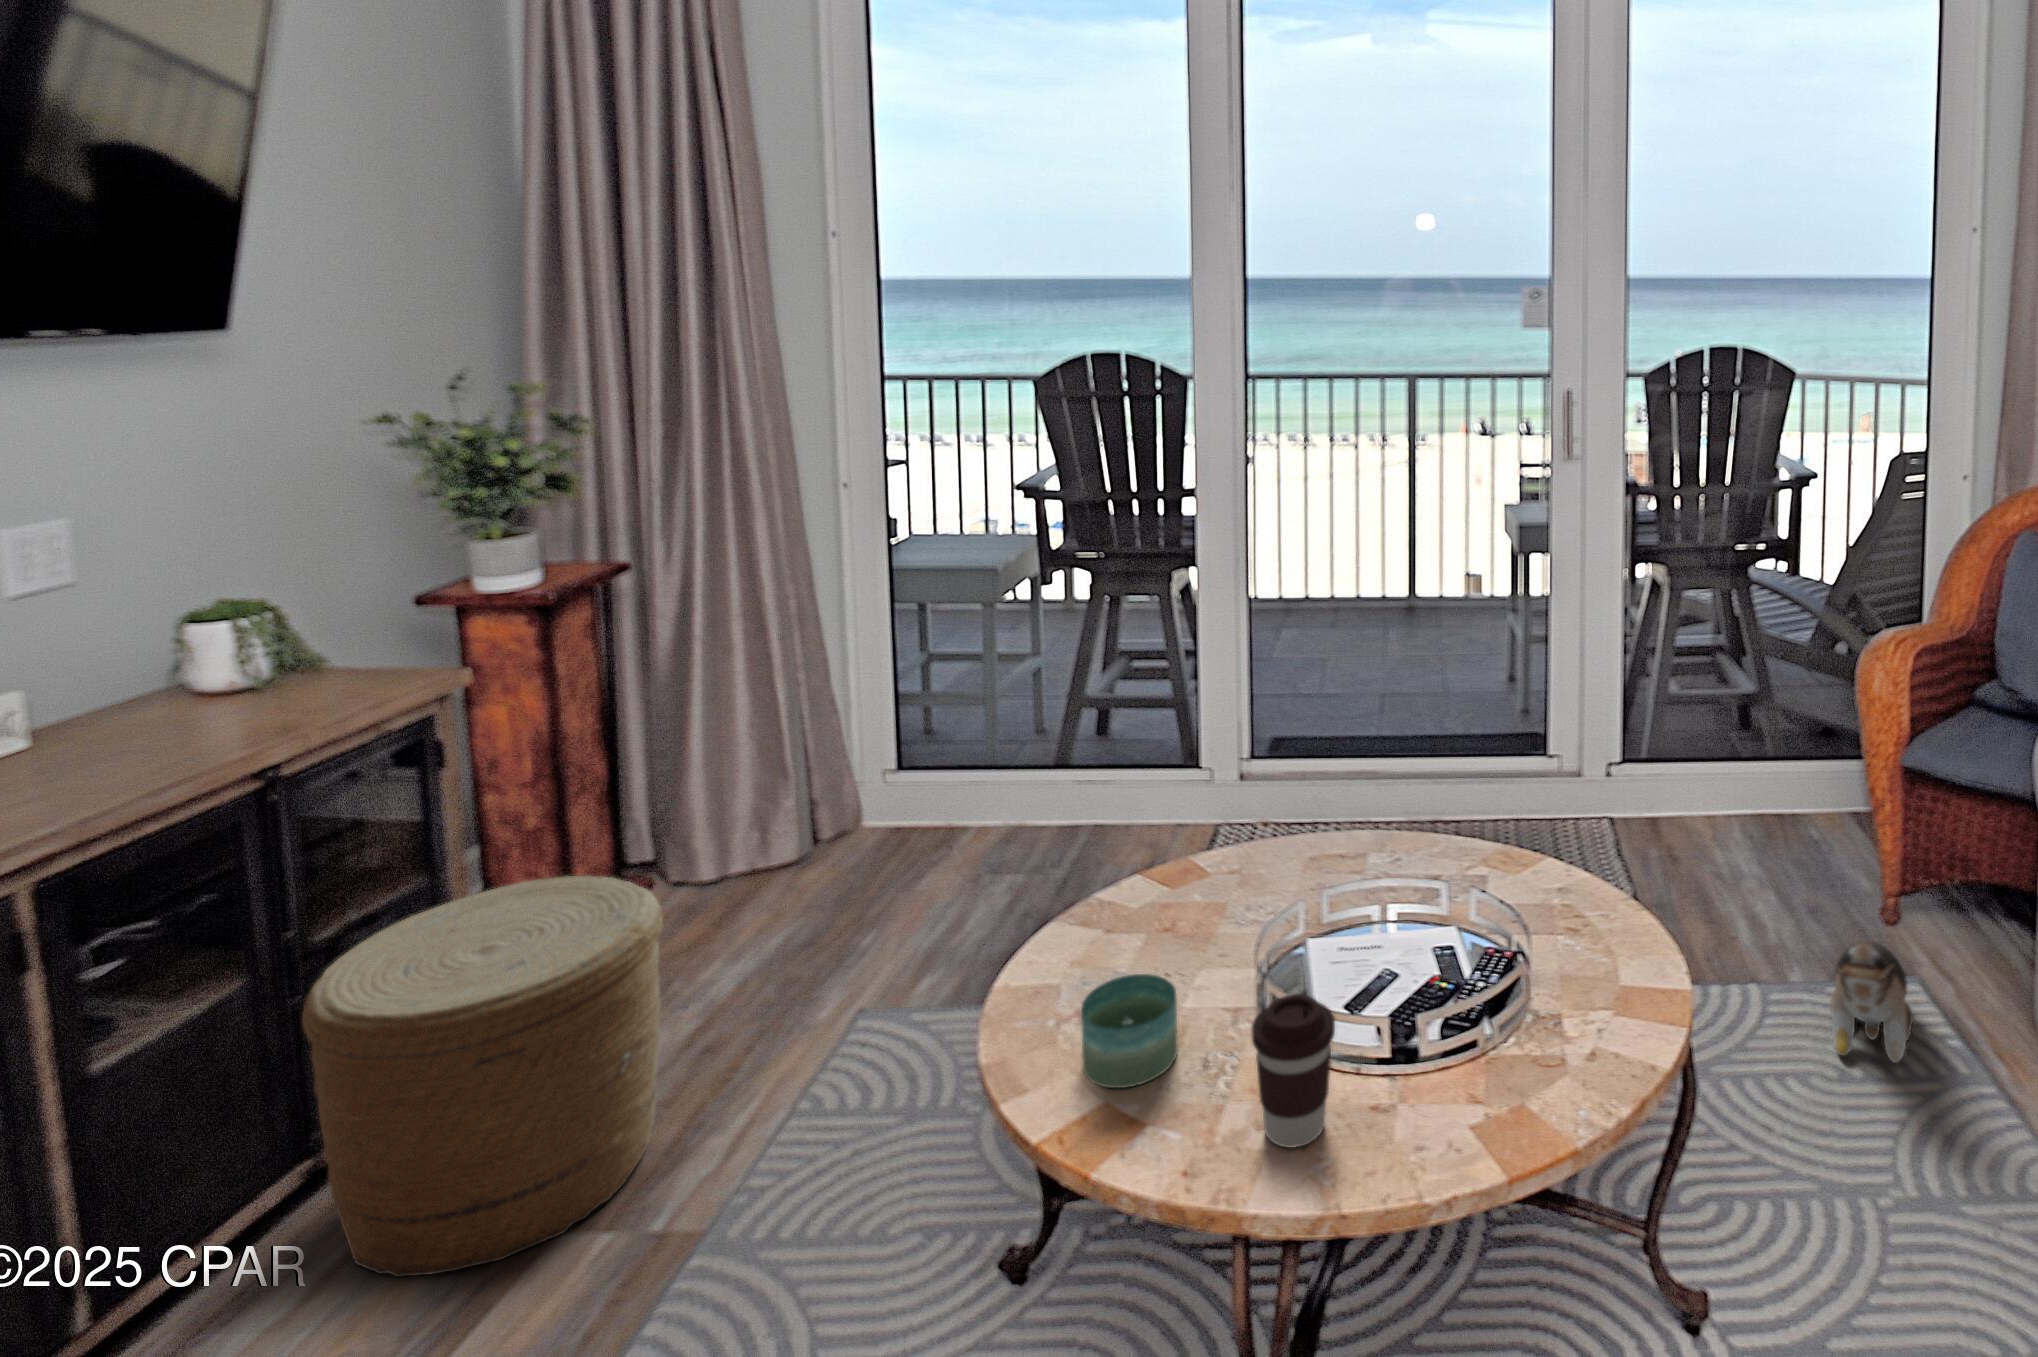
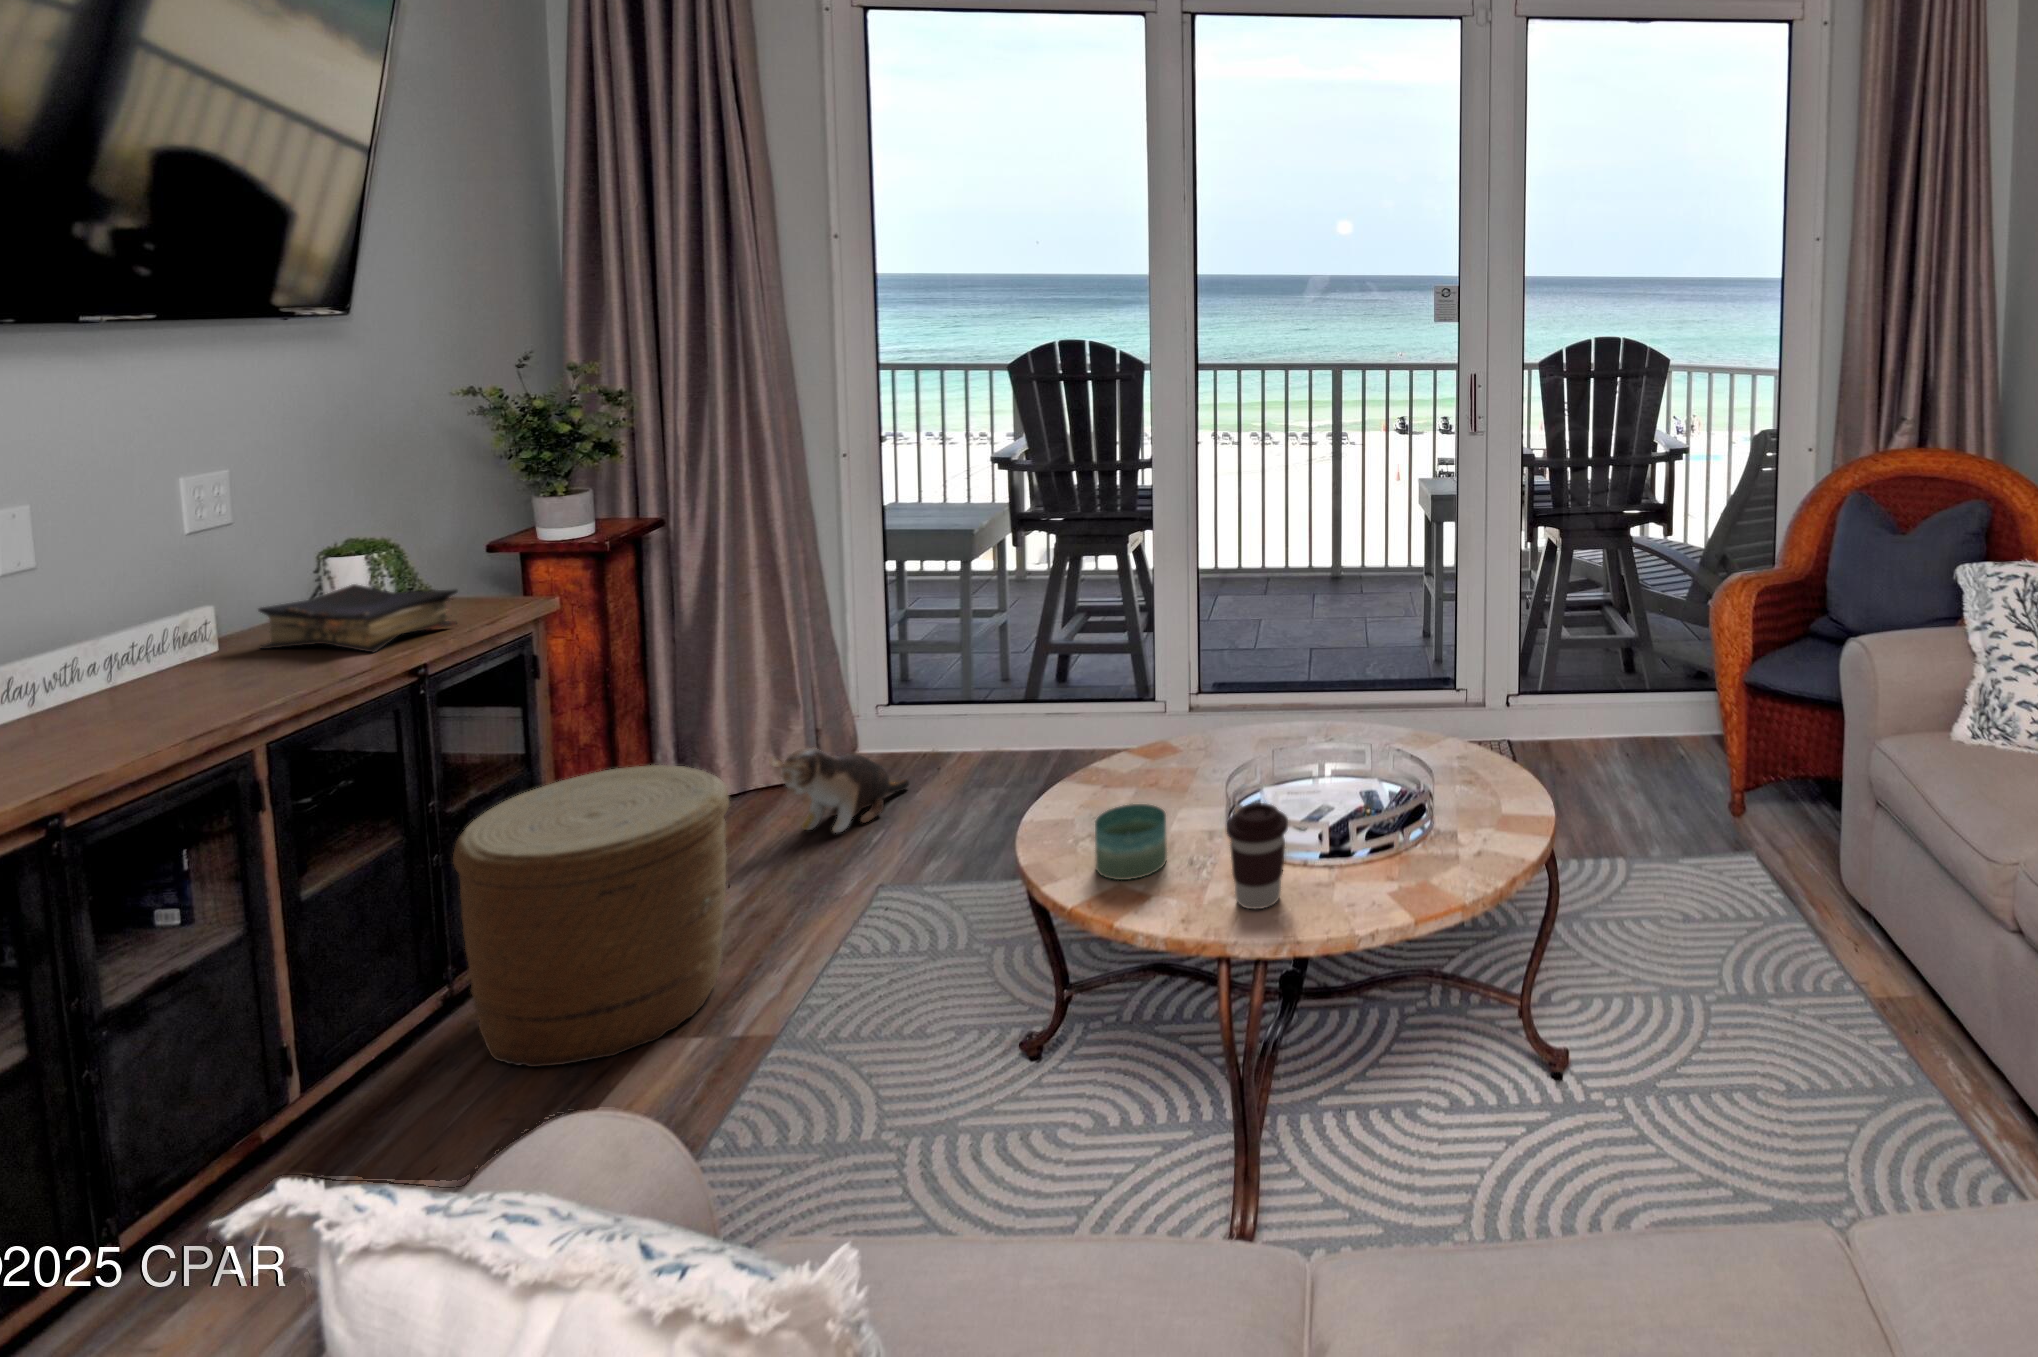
book: none [73,659,332,754] -> present [259,584,457,652]
plush toy: present [1831,941,1913,1062] -> present [769,748,909,832]

